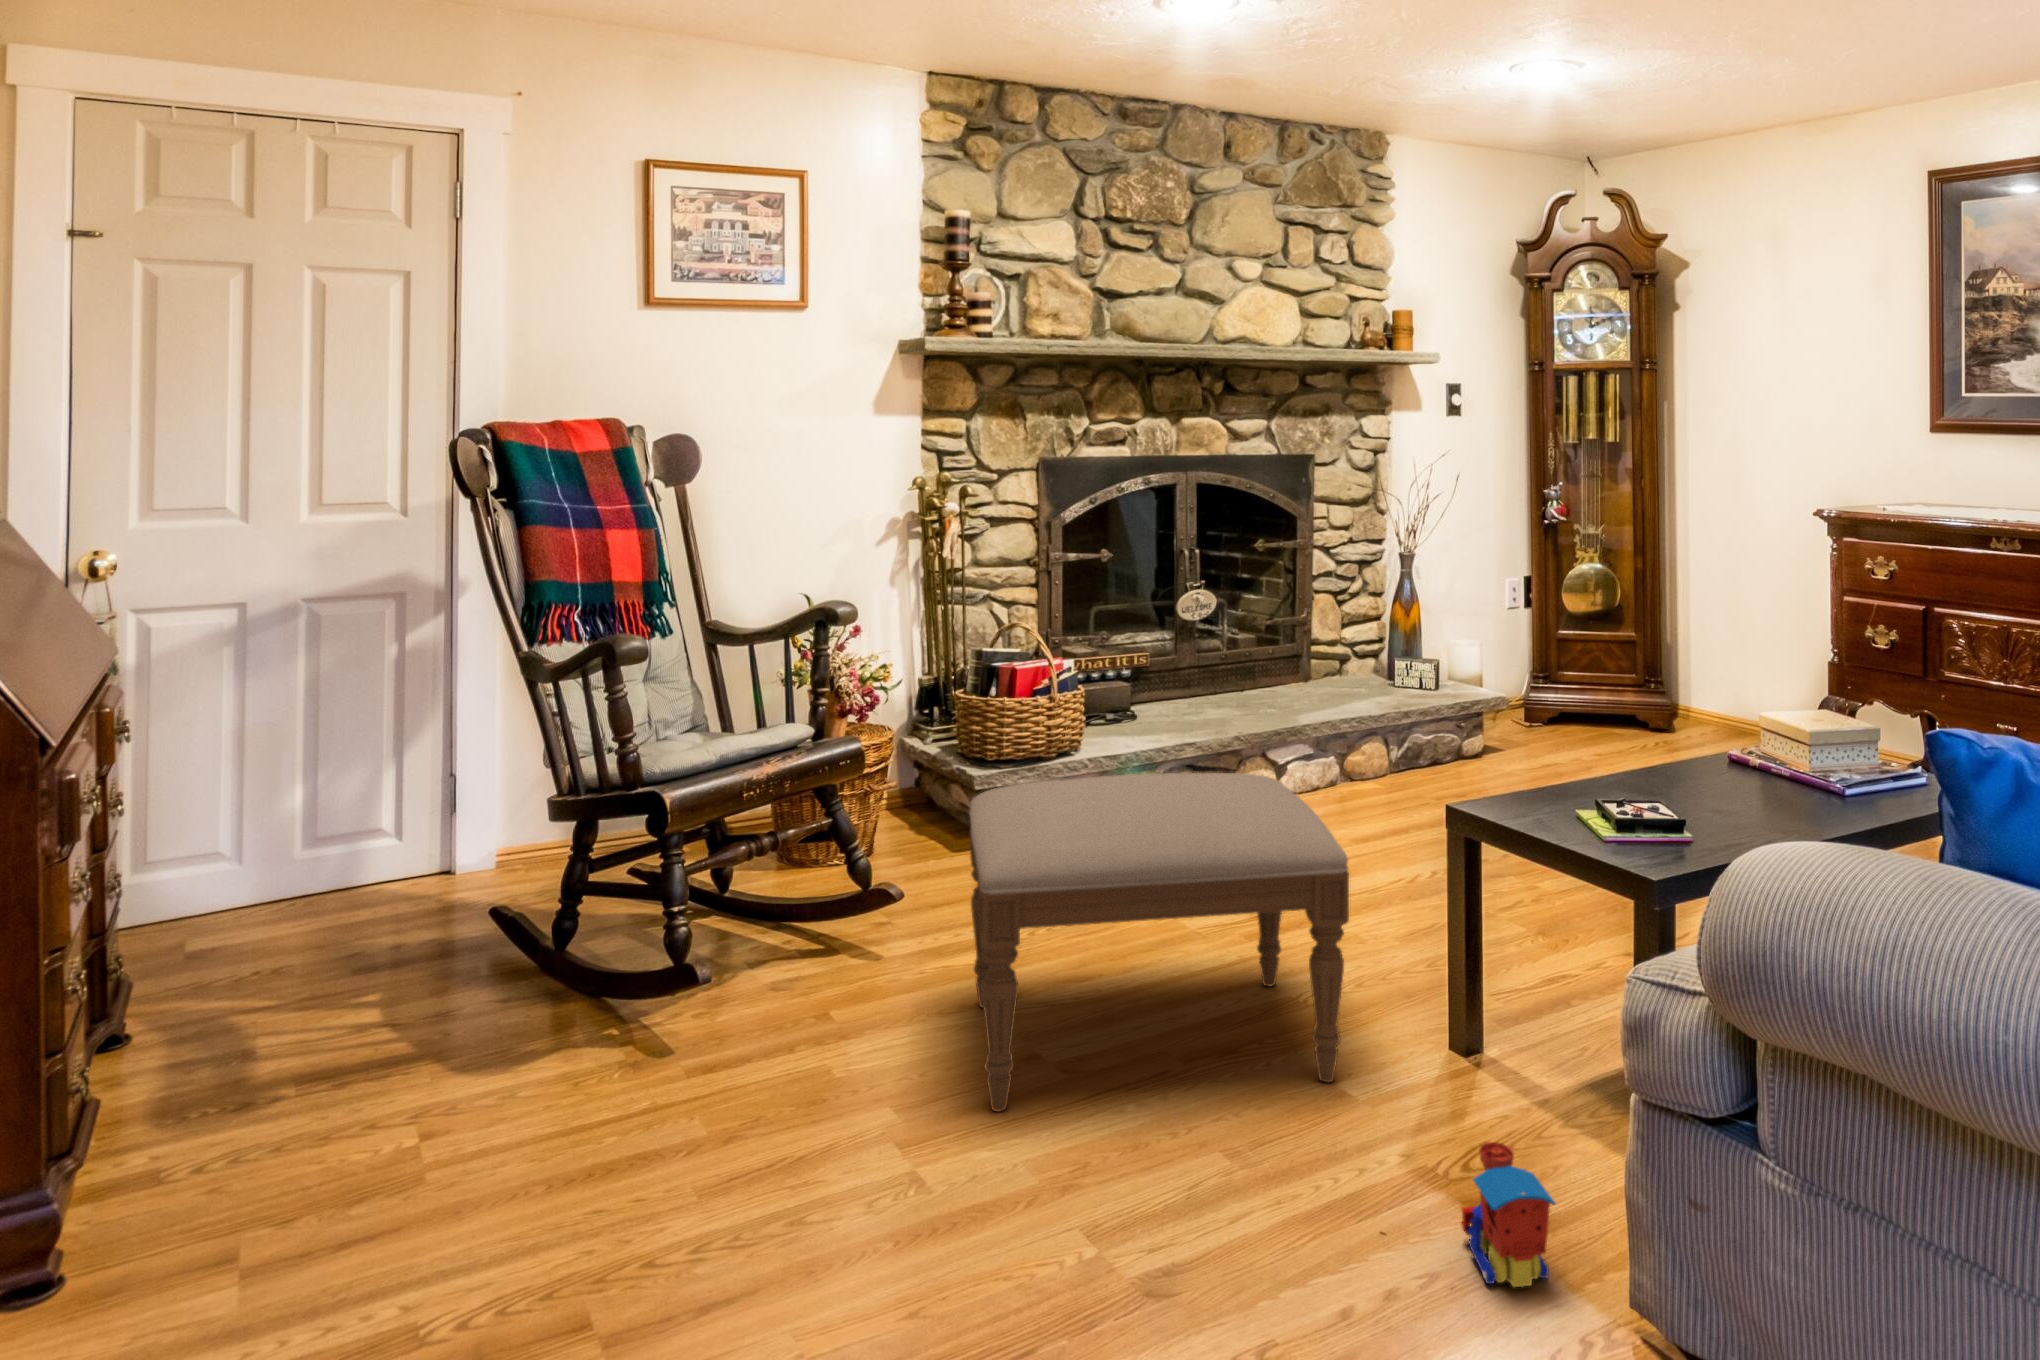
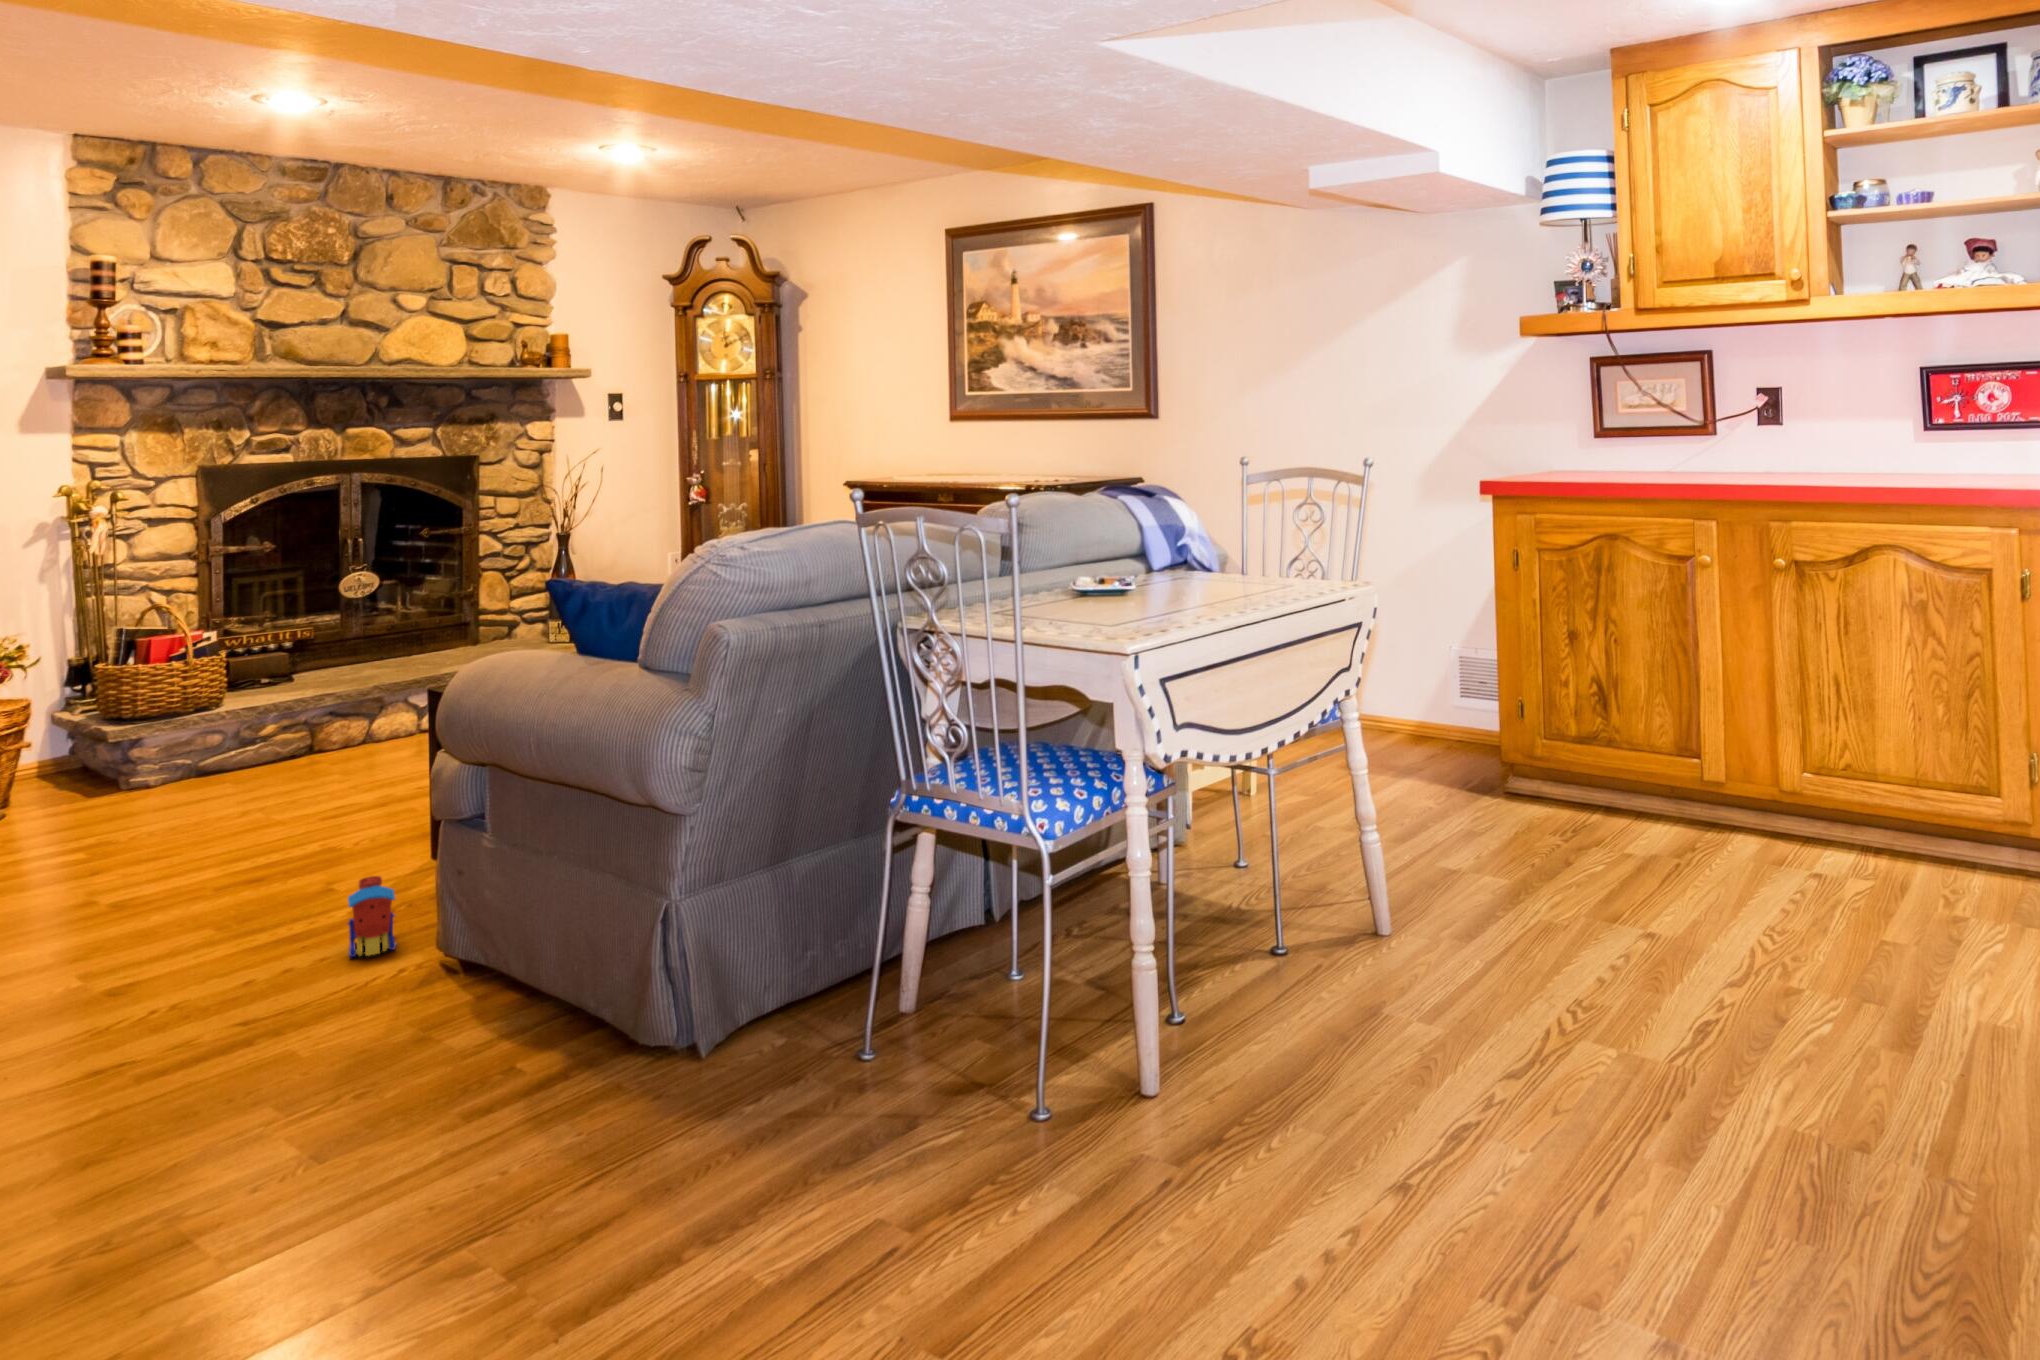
ottoman: present [969,773,1349,1112] -> none [15,684,332,933]

